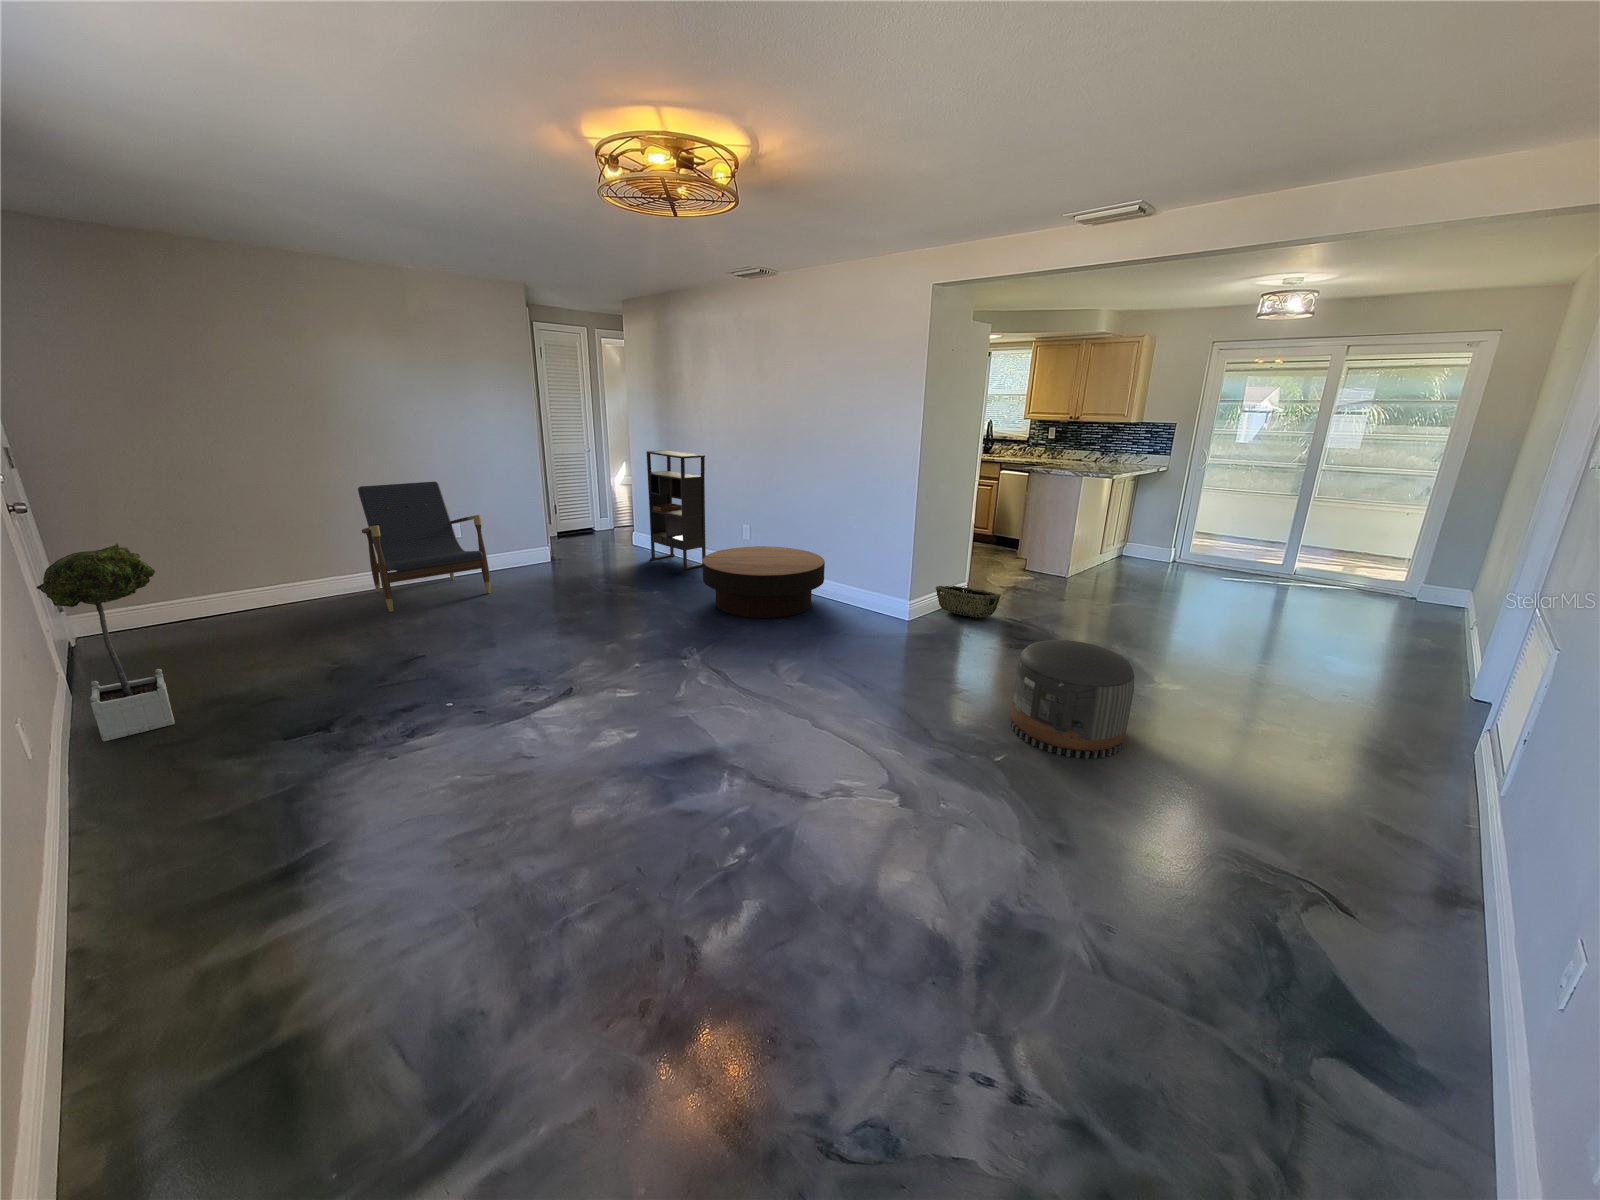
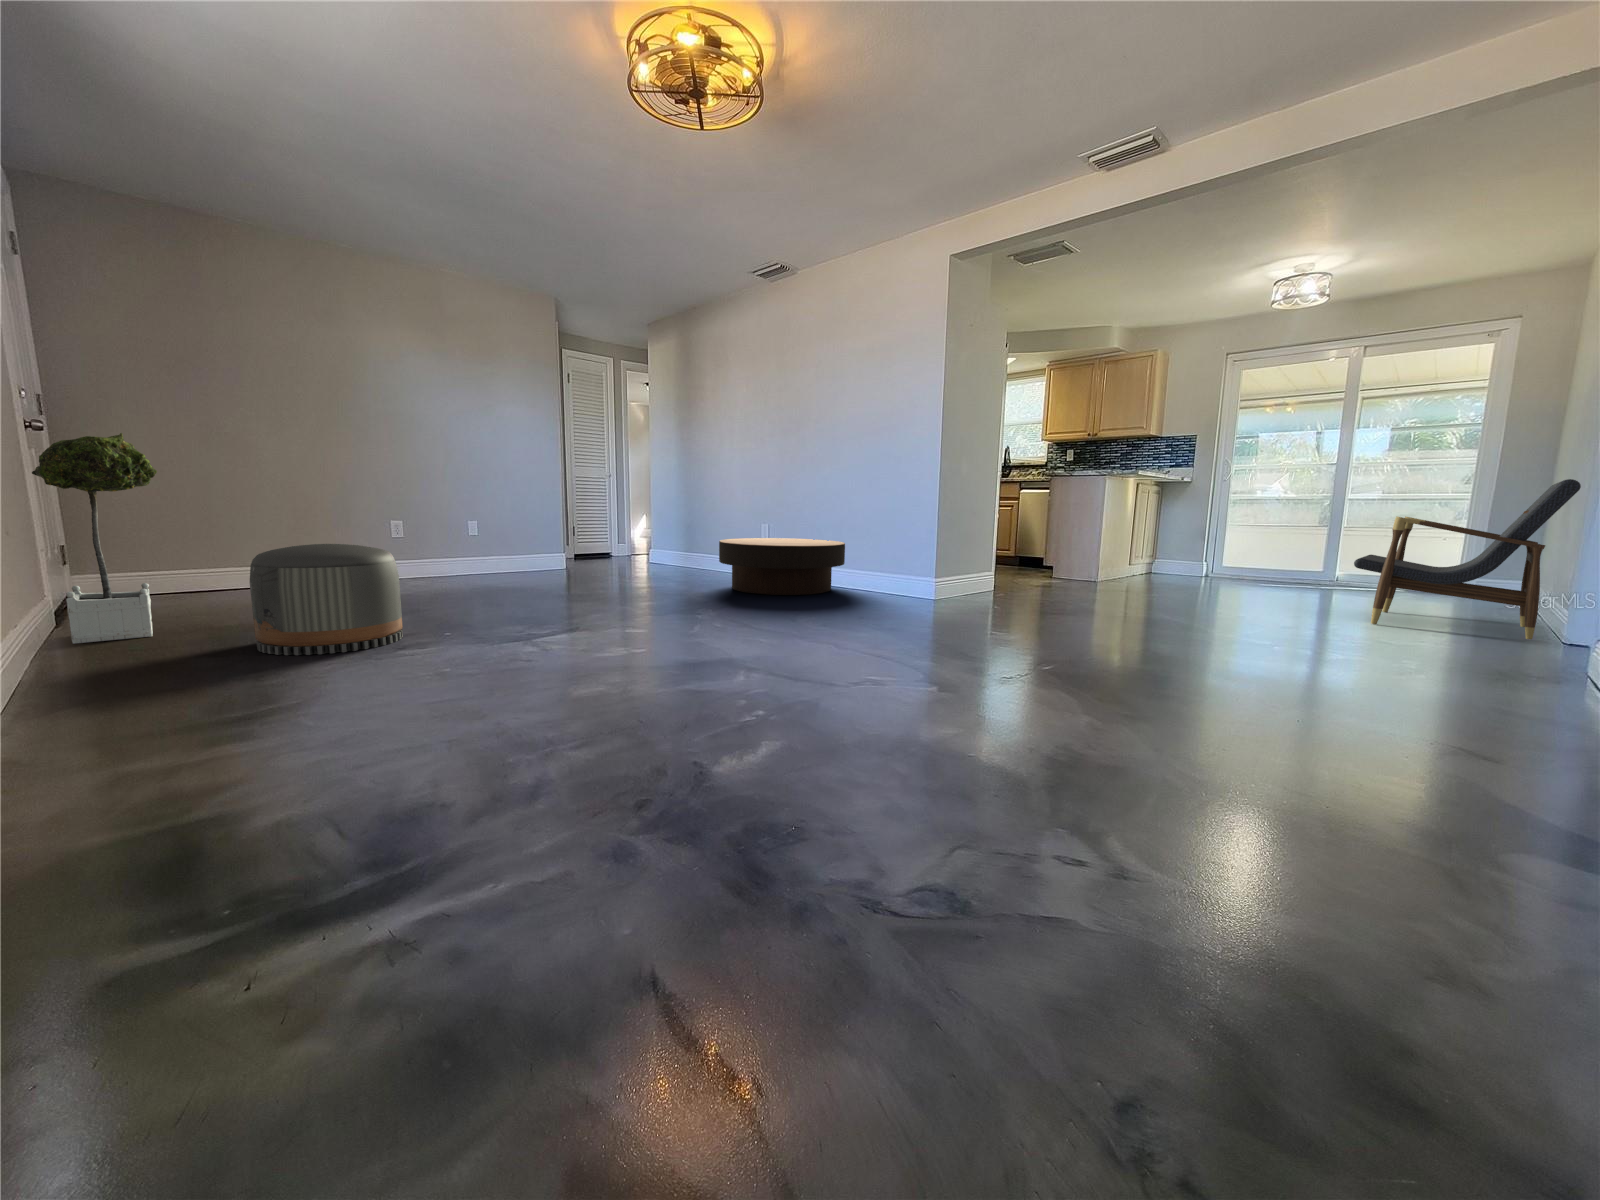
bookshelf: present [646,450,706,570] -> none [666,456,724,572]
lounge chair: present [358,481,491,612] -> present [1354,479,1581,639]
woven basket: present [936,586,1001,618] -> none [961,567,1031,598]
pouf: present [1010,640,1134,759] -> present [250,544,403,655]

